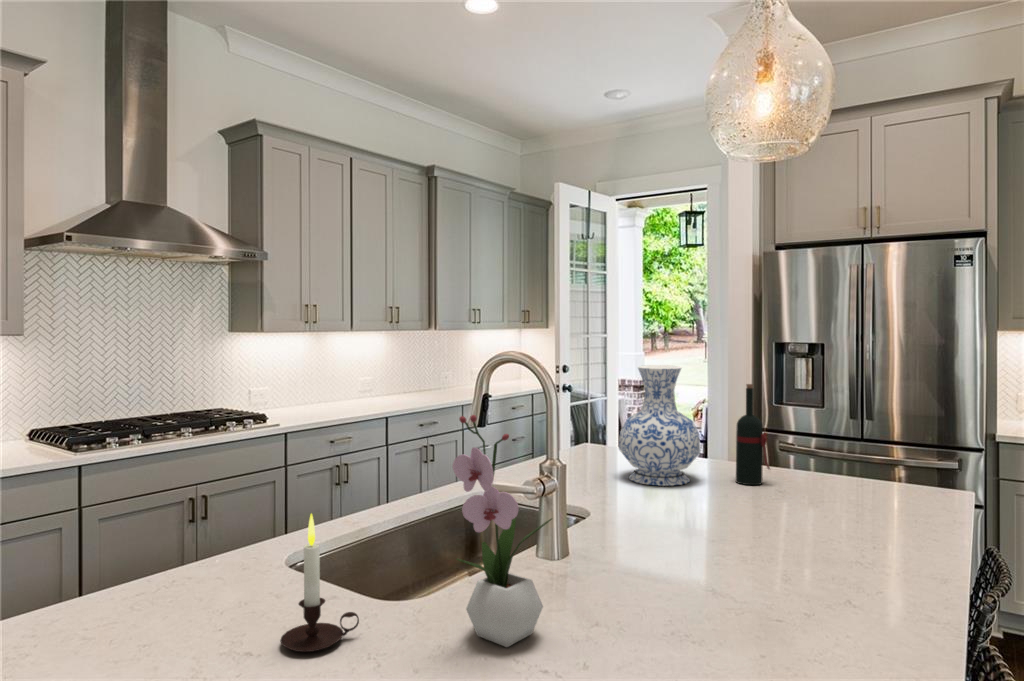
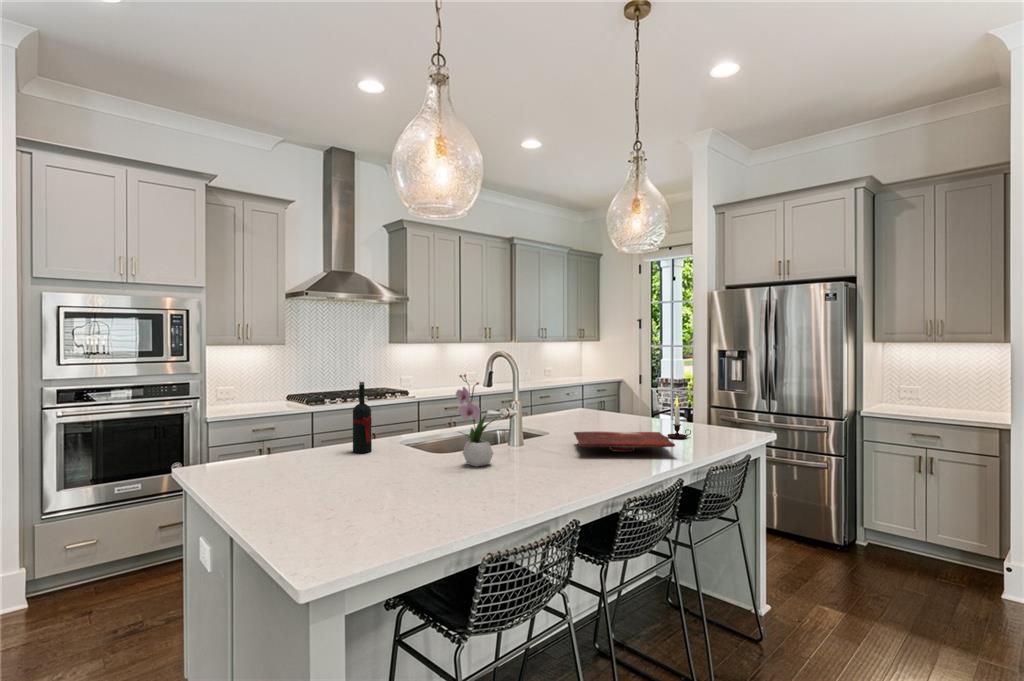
vase: present [619,365,700,486] -> none [584,360,629,426]
wine bottle: present [736,384,770,485] -> present [353,382,372,453]
cutting board: none [656,511,903,566] -> present [574,432,675,452]
candle: present [280,514,359,652] -> present [667,397,691,439]

